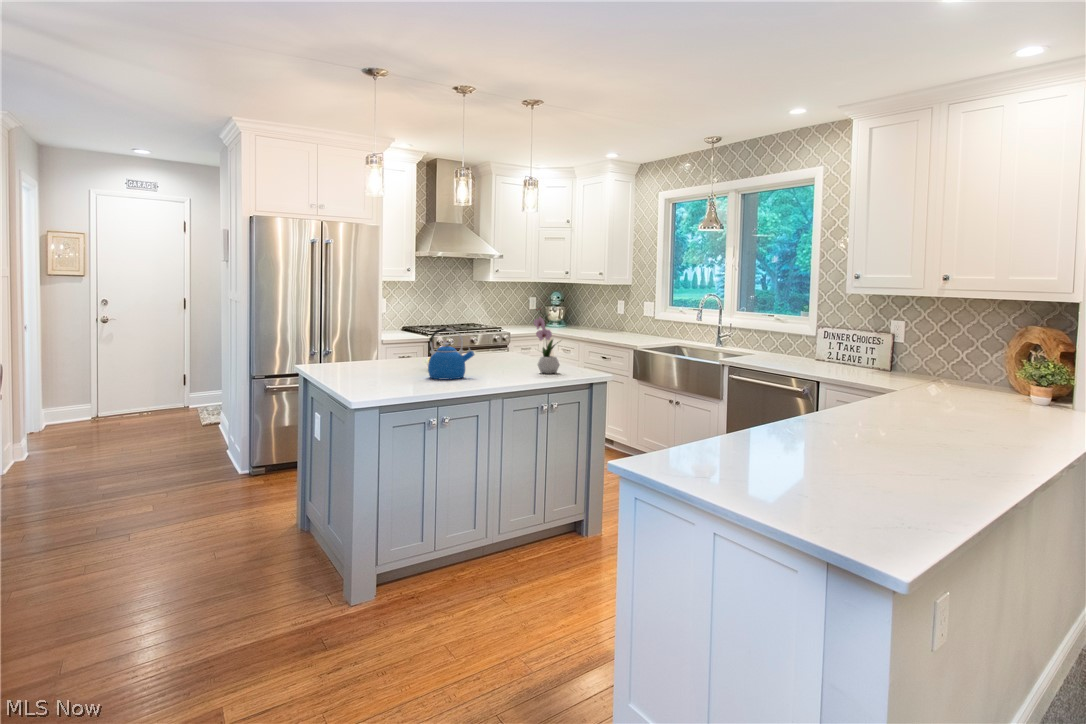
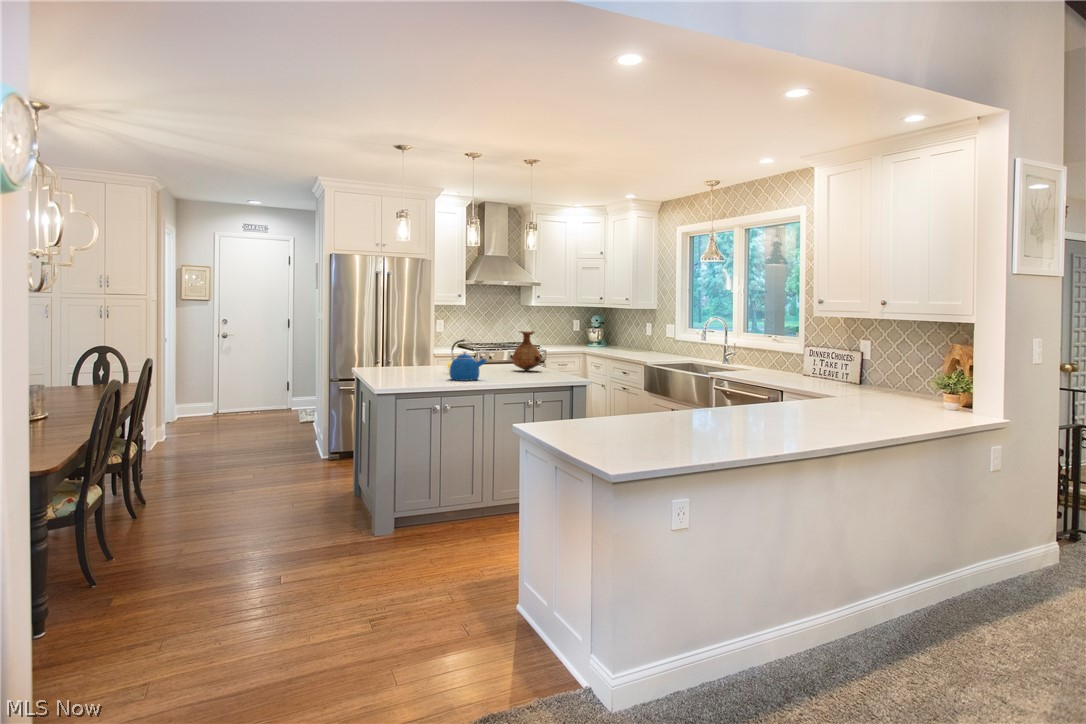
flower arrangement: present [534,309,560,374] -> none [539,325,564,379]
vase: none [487,314,524,362] -> present [512,331,541,371]

